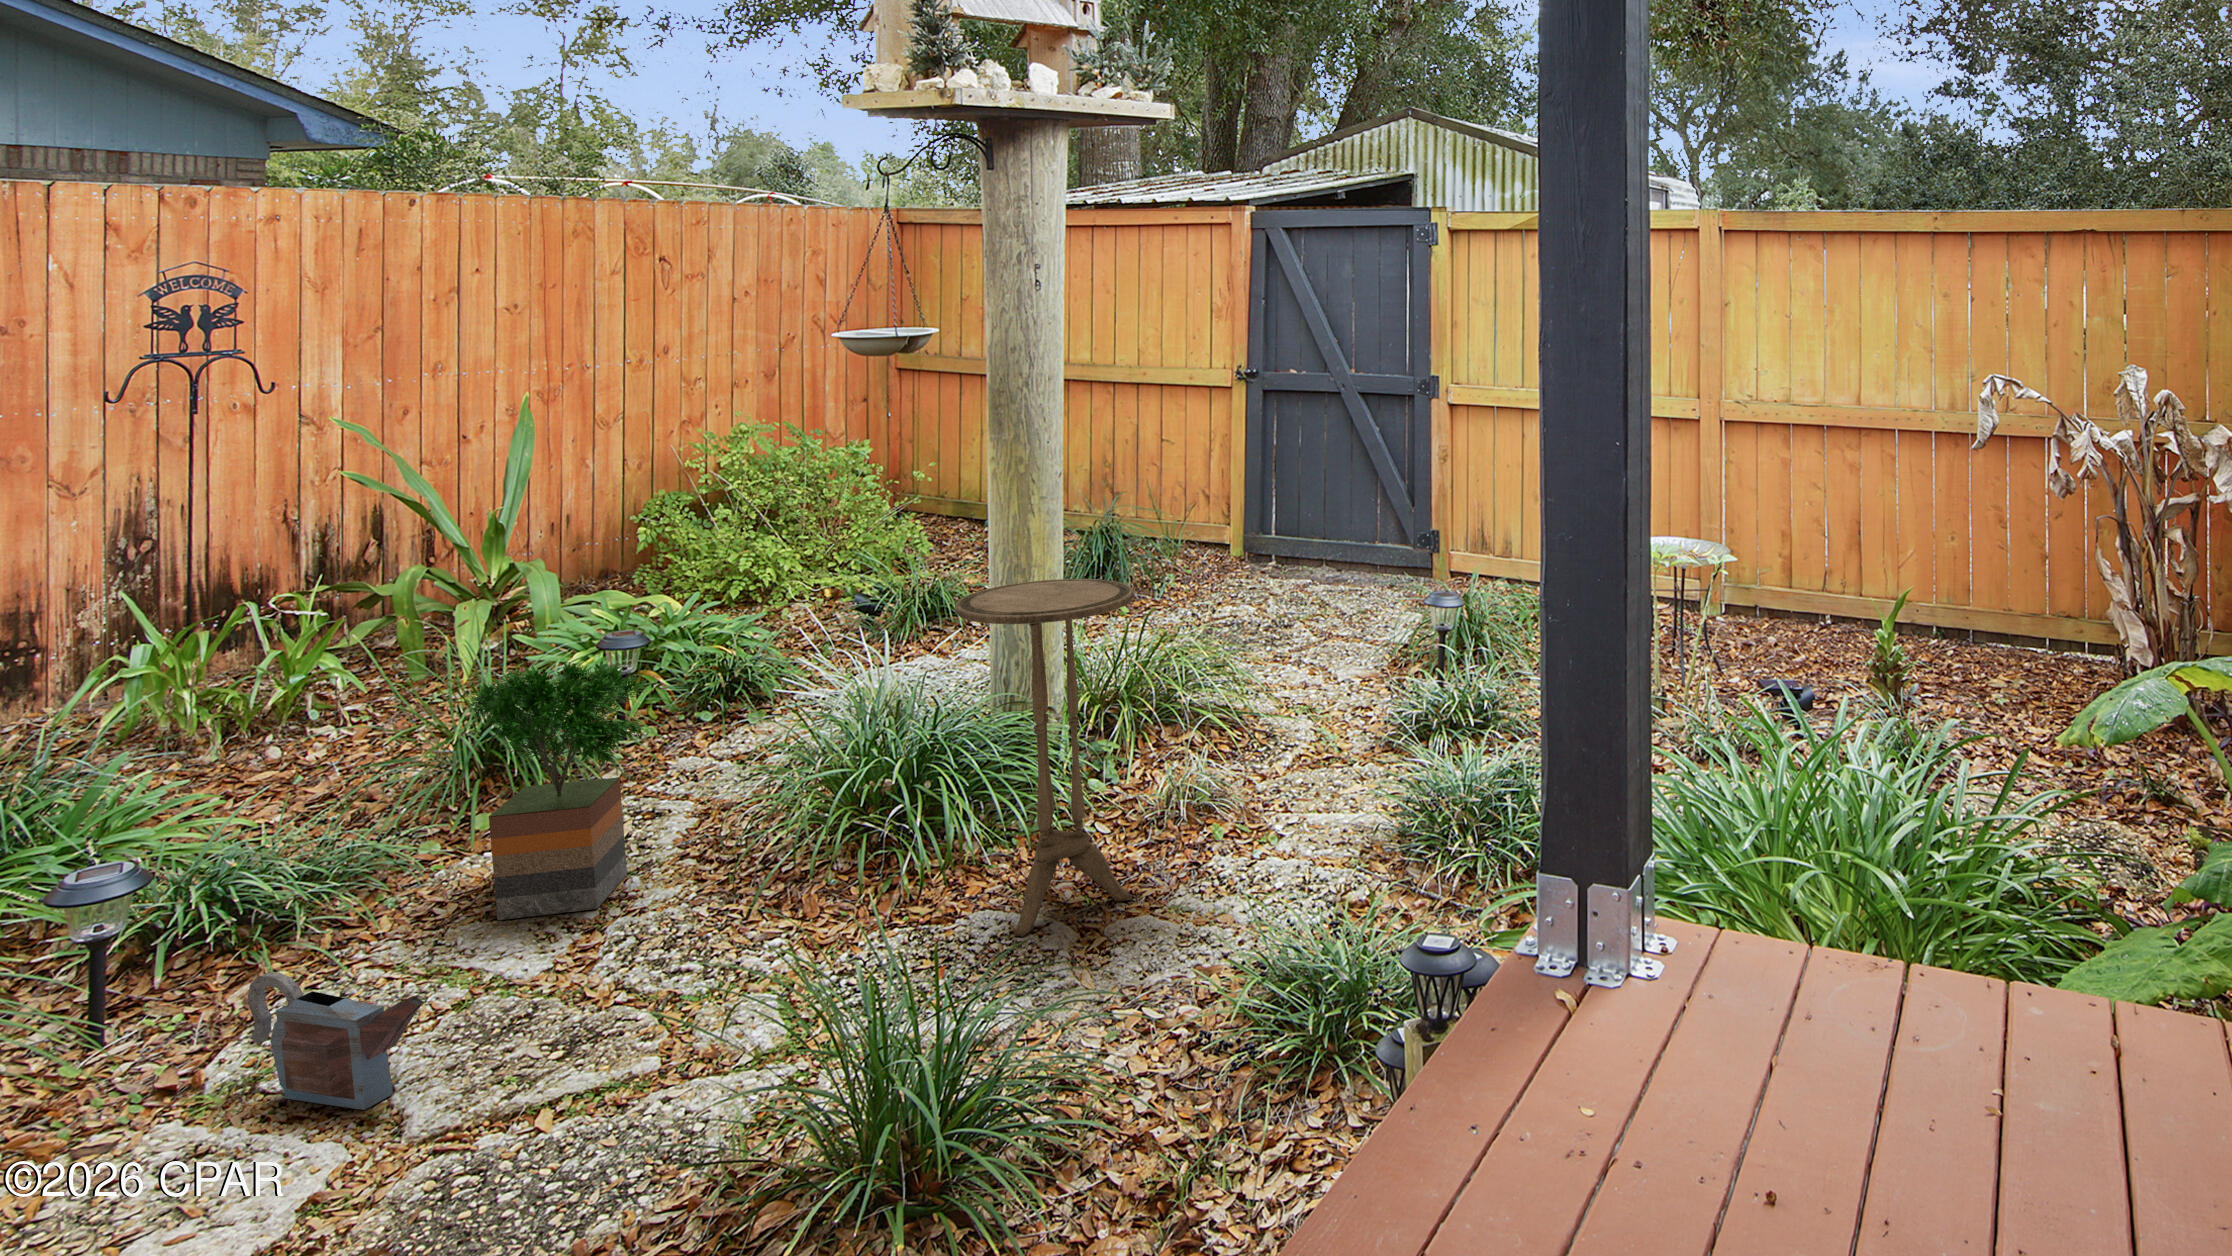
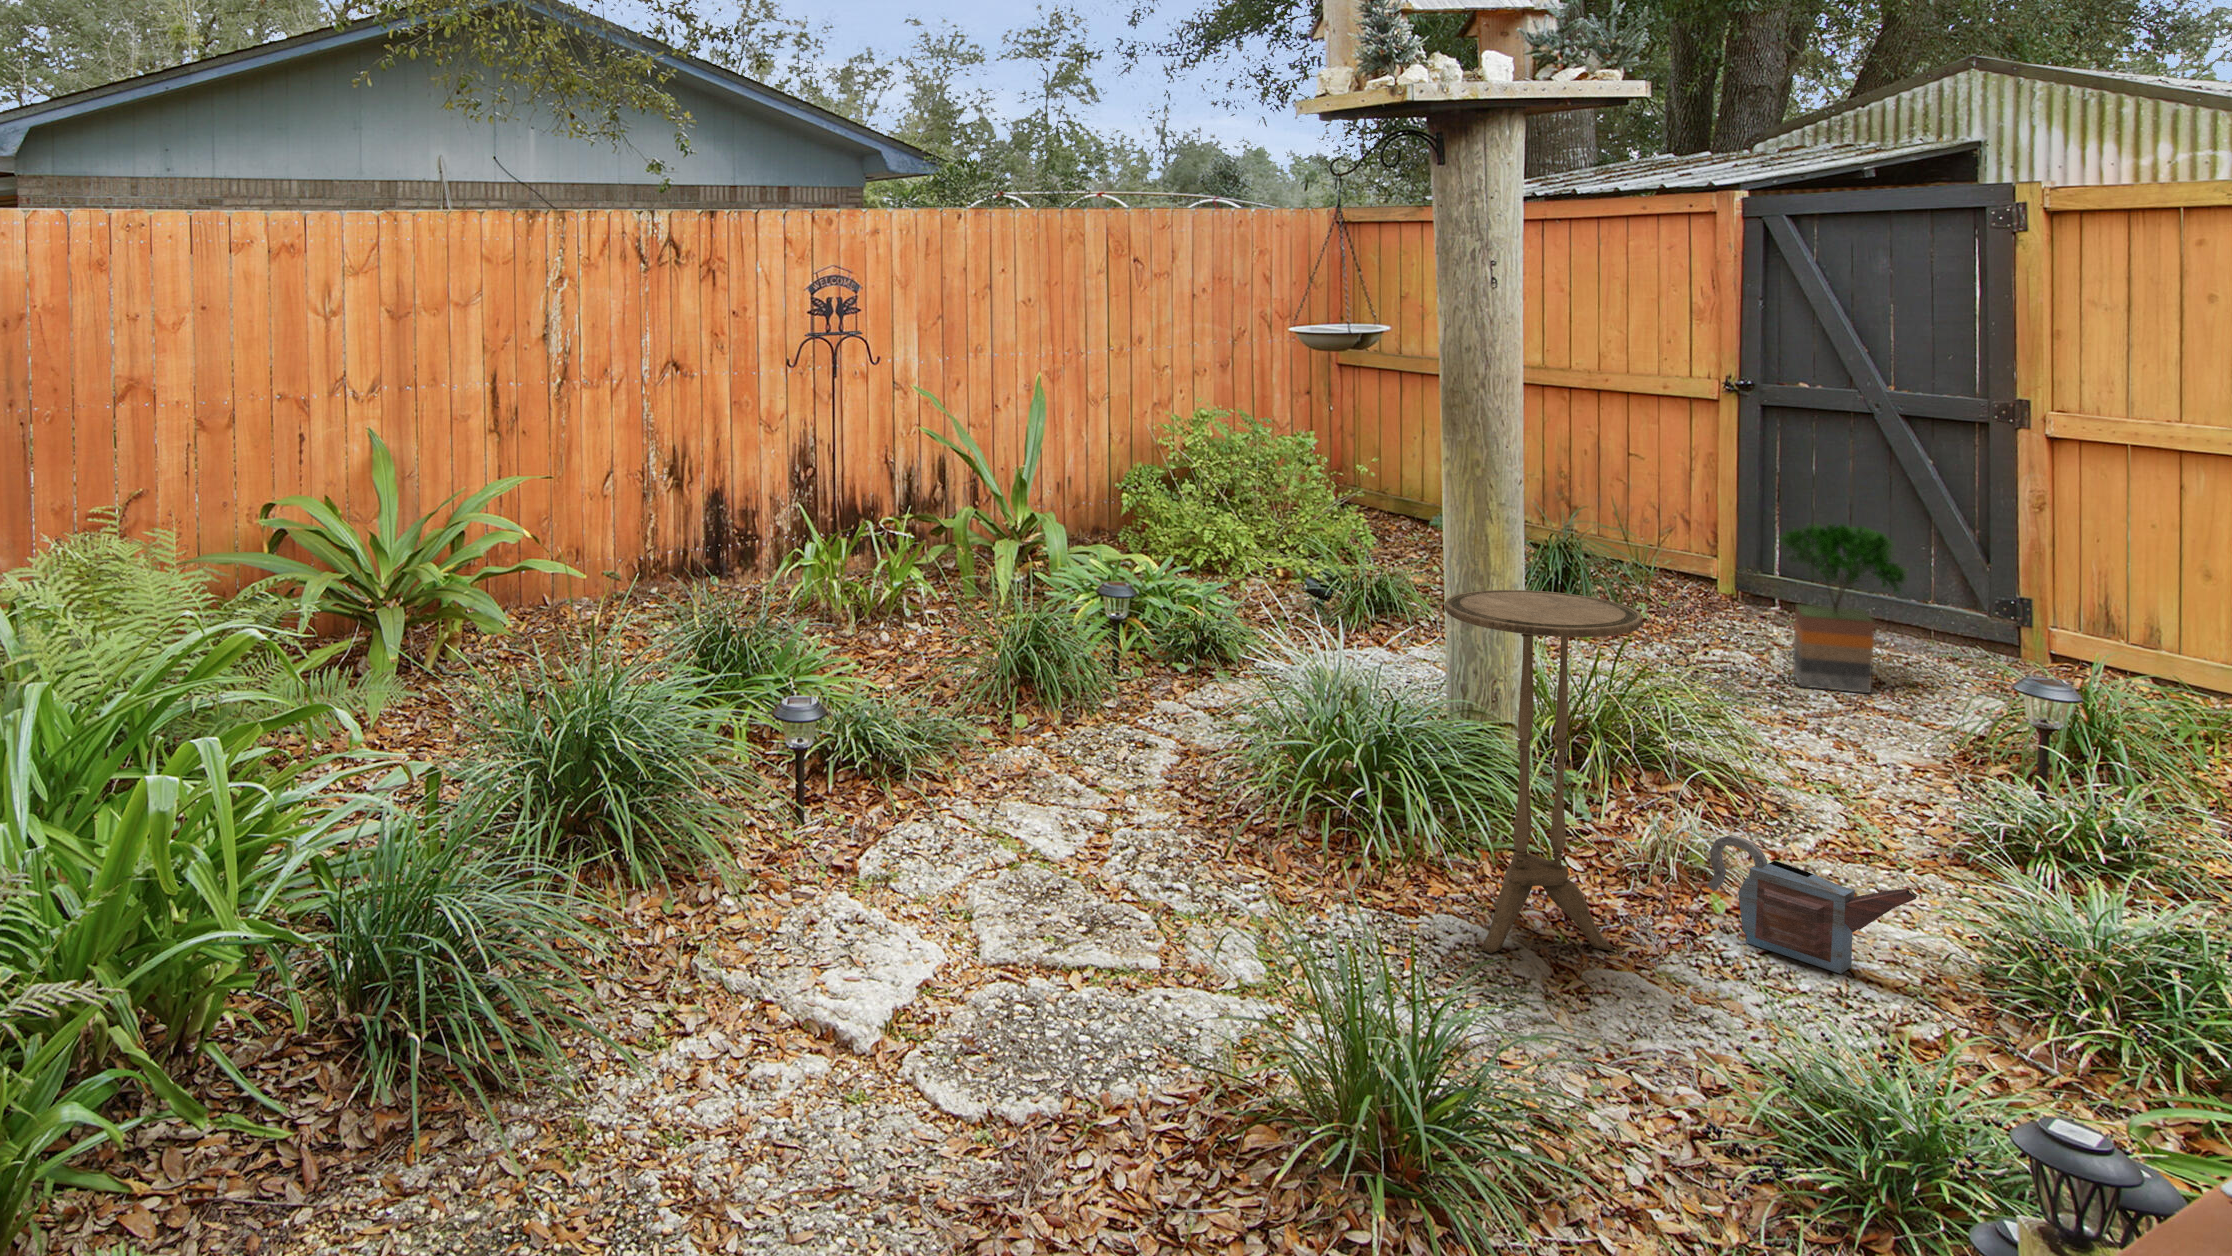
potted tree: present [465,661,645,920] -> present [1779,523,1908,693]
watering can: present [248,972,424,1110] -> present [1707,835,1917,974]

